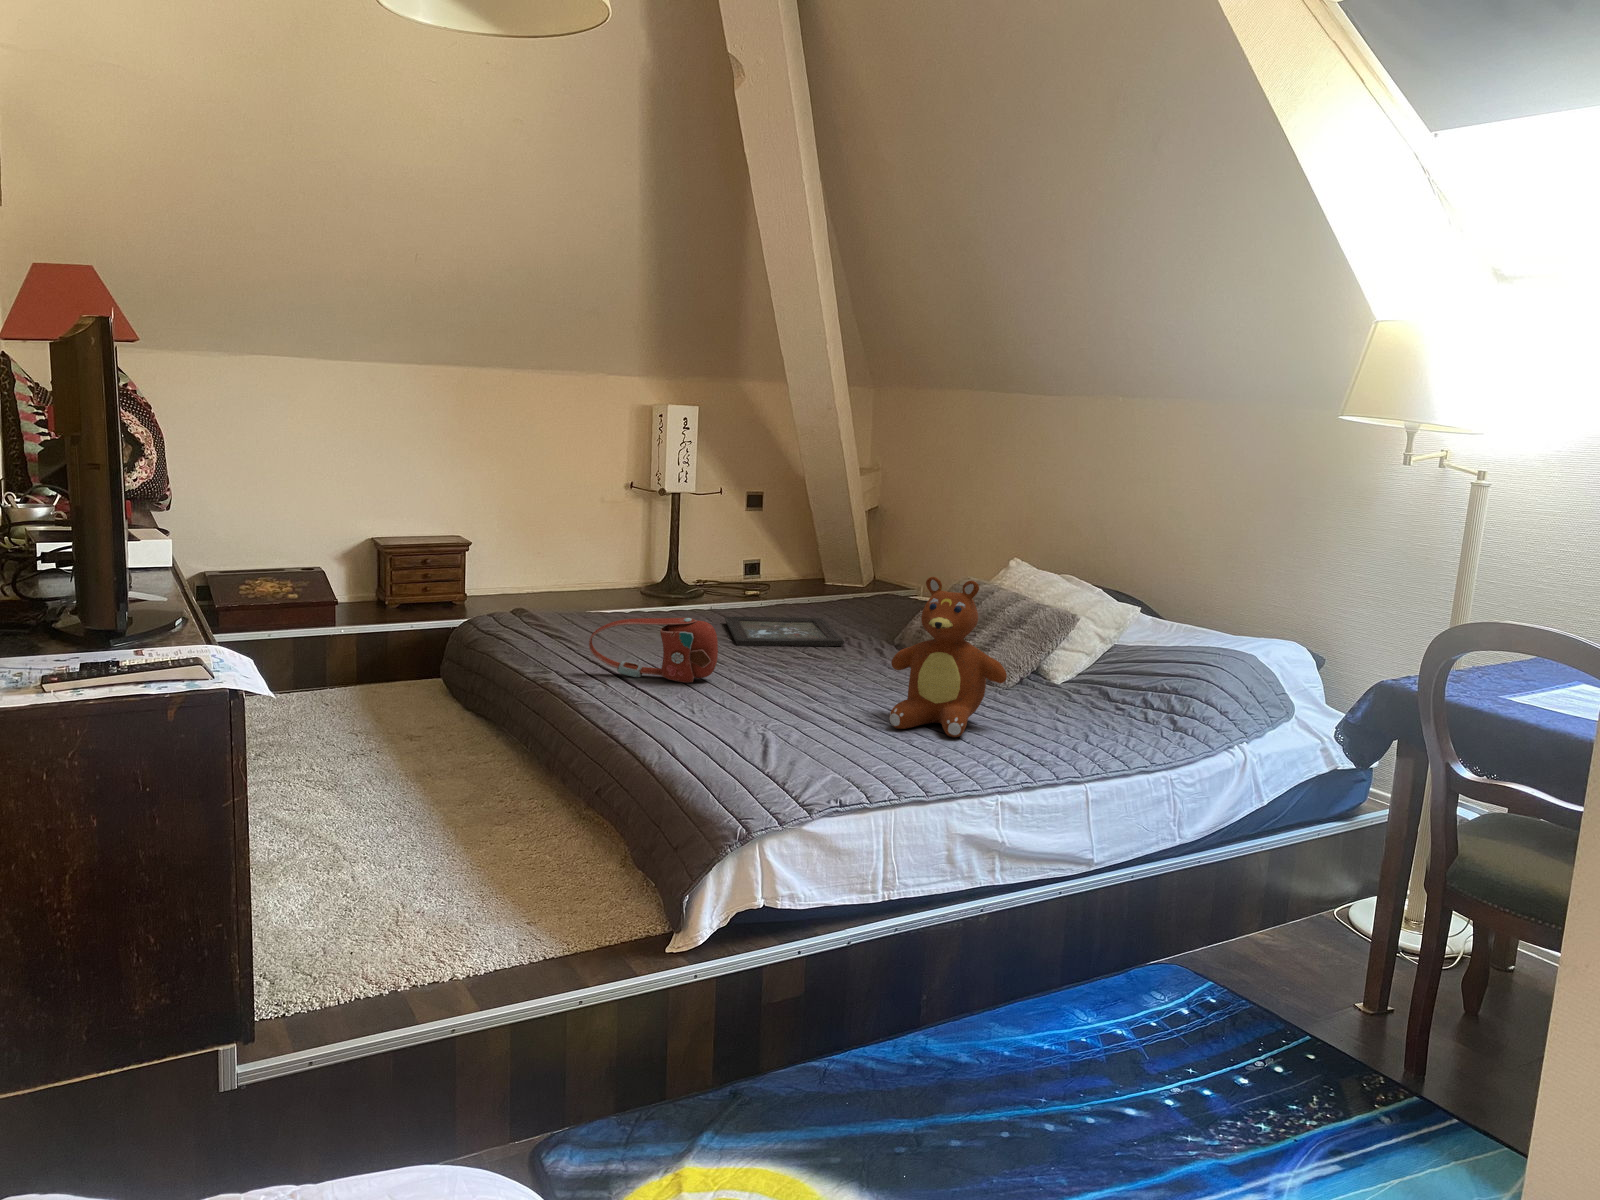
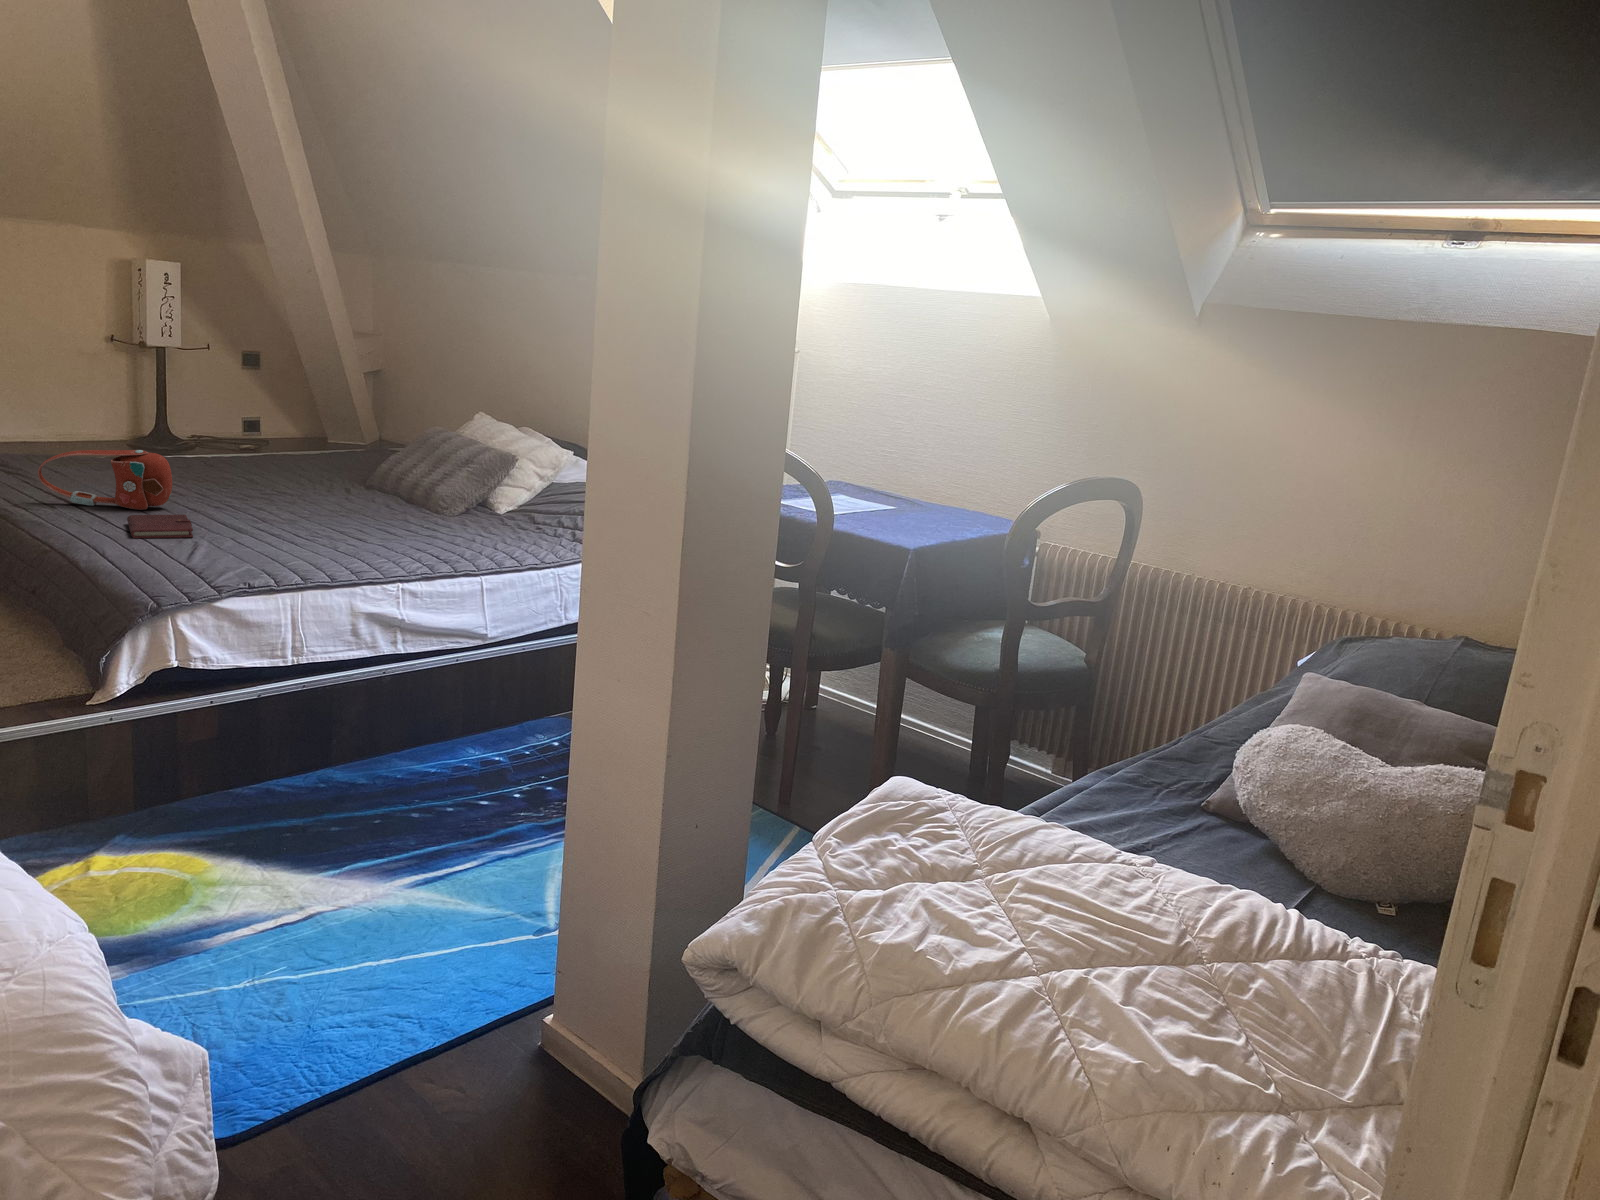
teddy bear: present [890,577,1007,738] -> none [323,411,428,546]
tray: present [725,616,844,647] -> none [201,462,315,487]
notebook: none [680,693,752,726] -> present [127,514,193,538]

